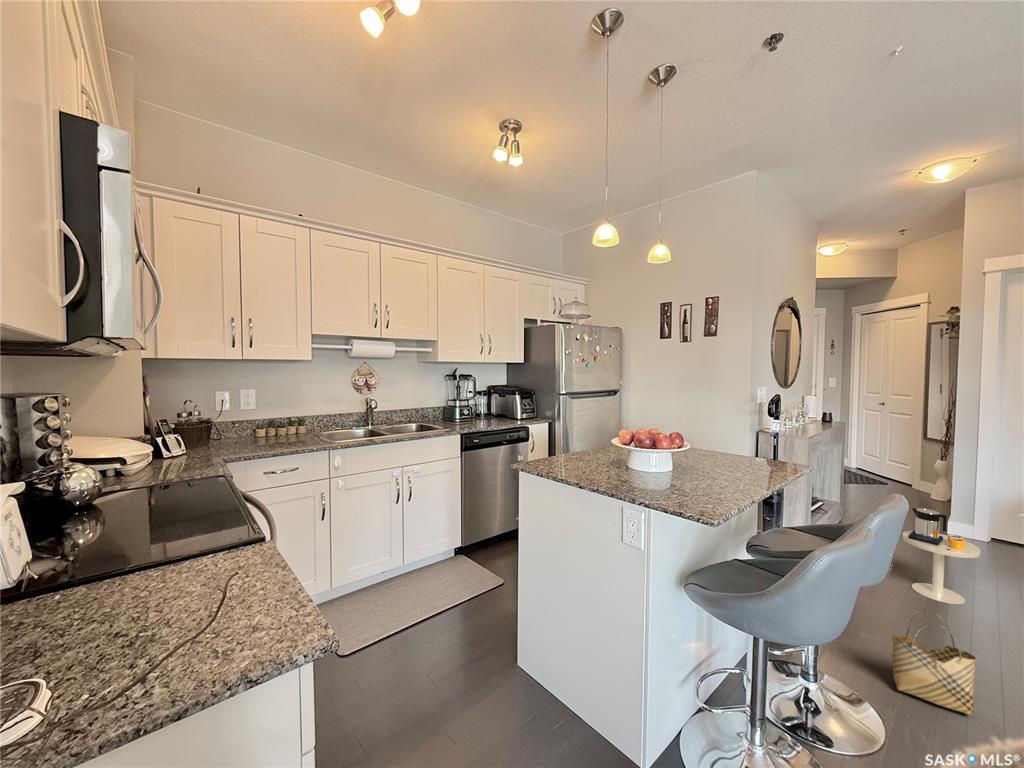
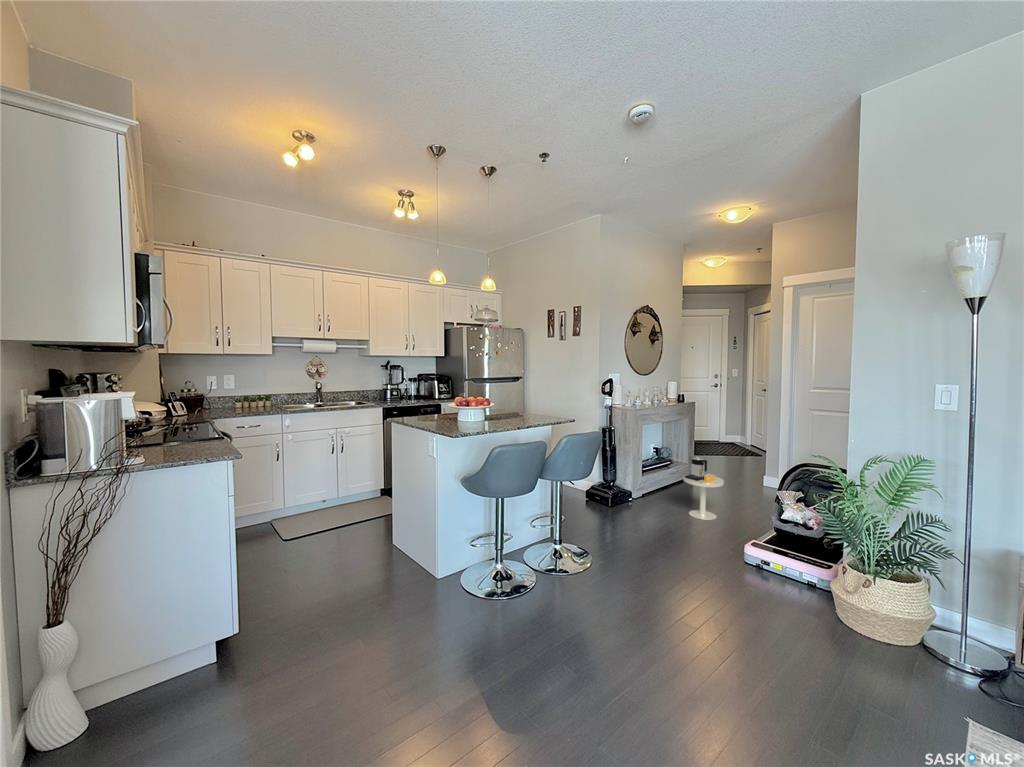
woven basket: present [891,609,976,715] -> none [612,505,649,560]

